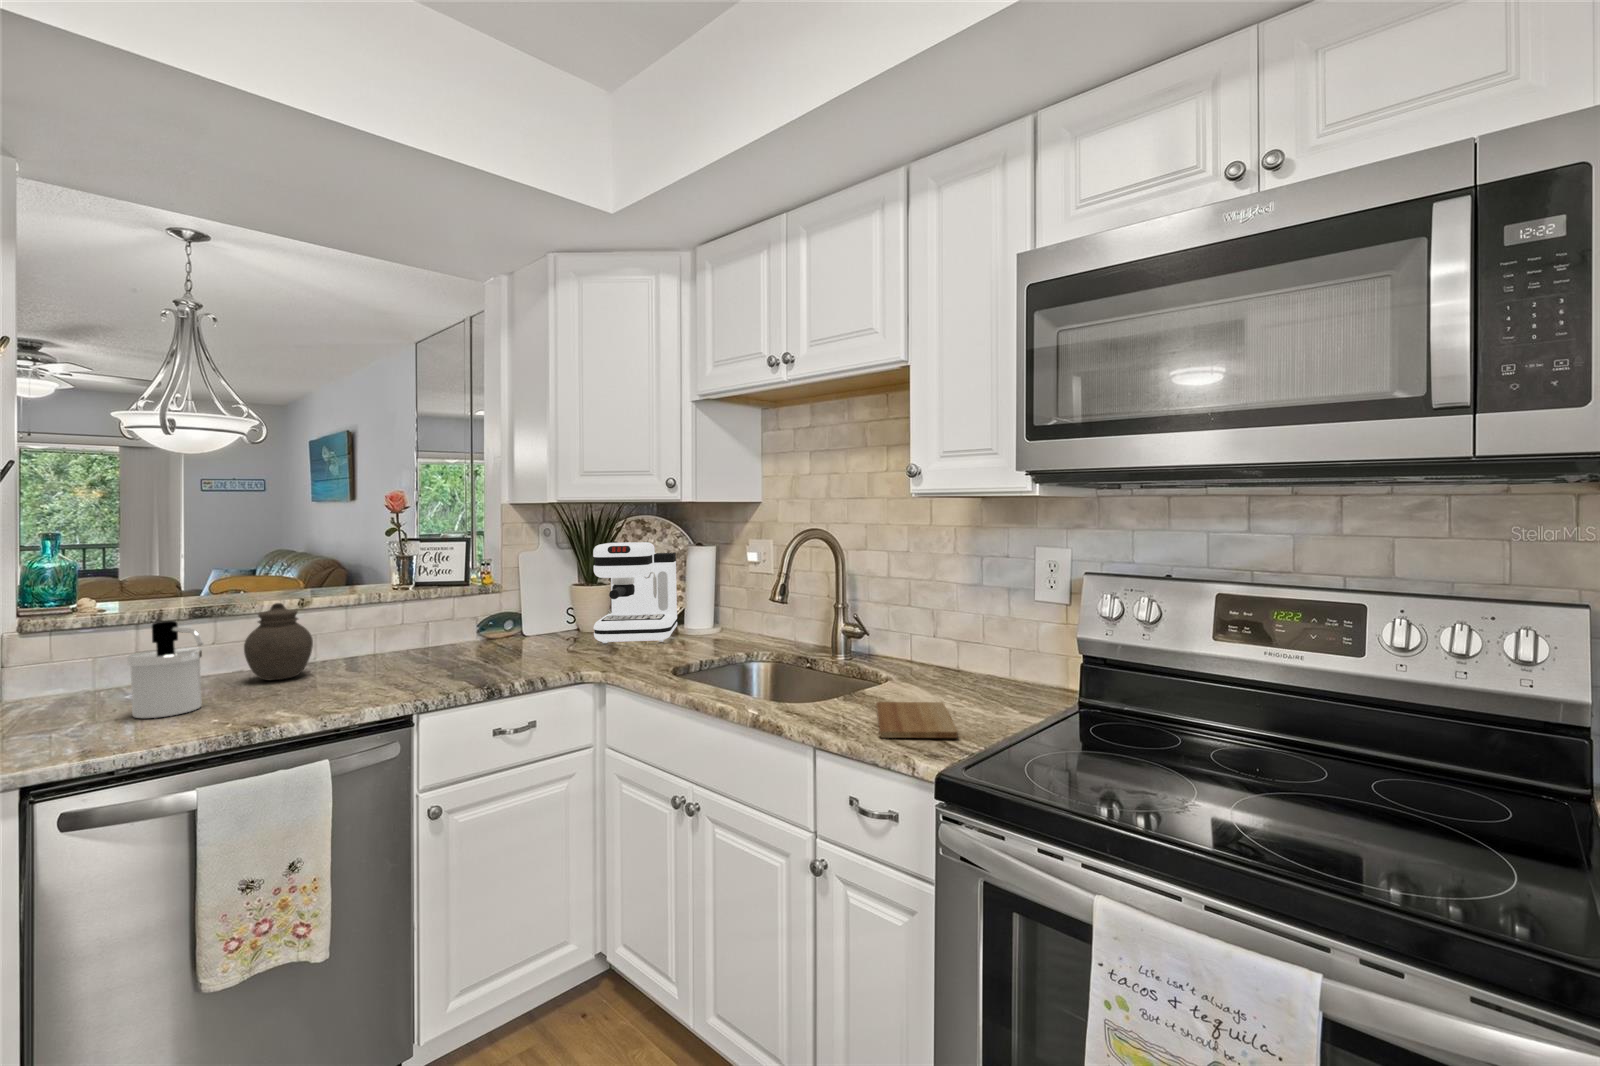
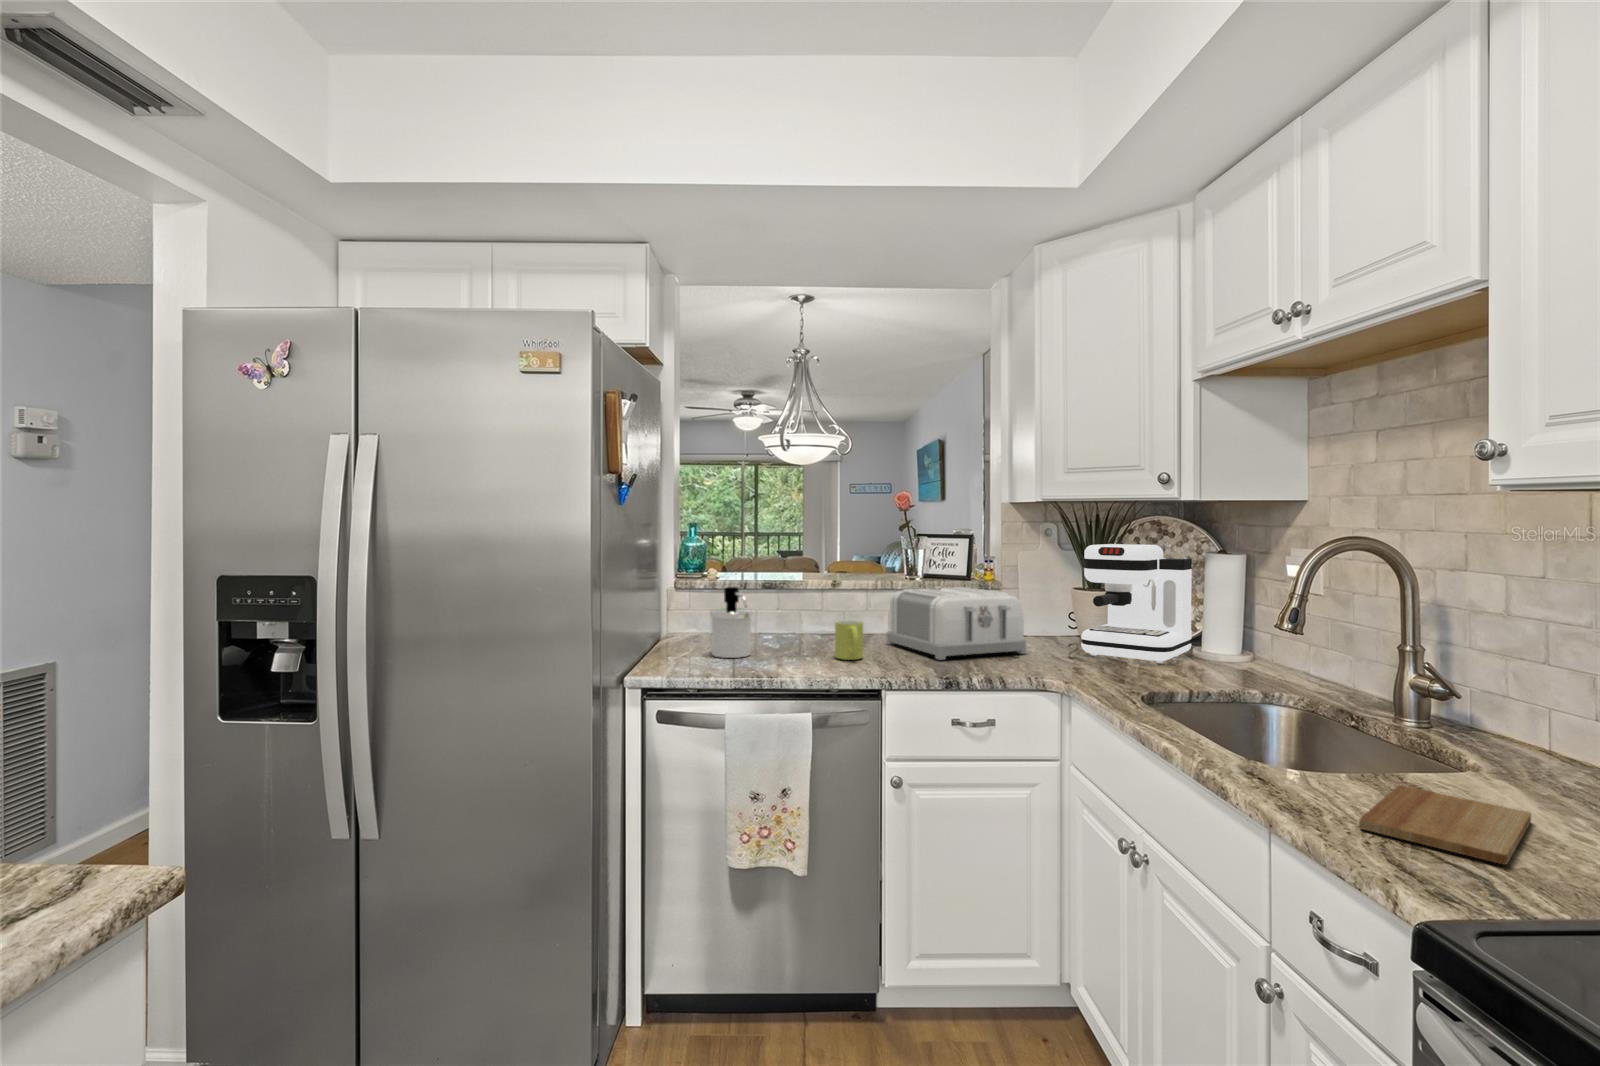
toaster: none [387,593,546,671] -> present [887,587,1026,660]
jar: present [244,603,313,680] -> none [786,581,831,645]
mug: none [333,642,373,689] -> present [835,620,863,660]

